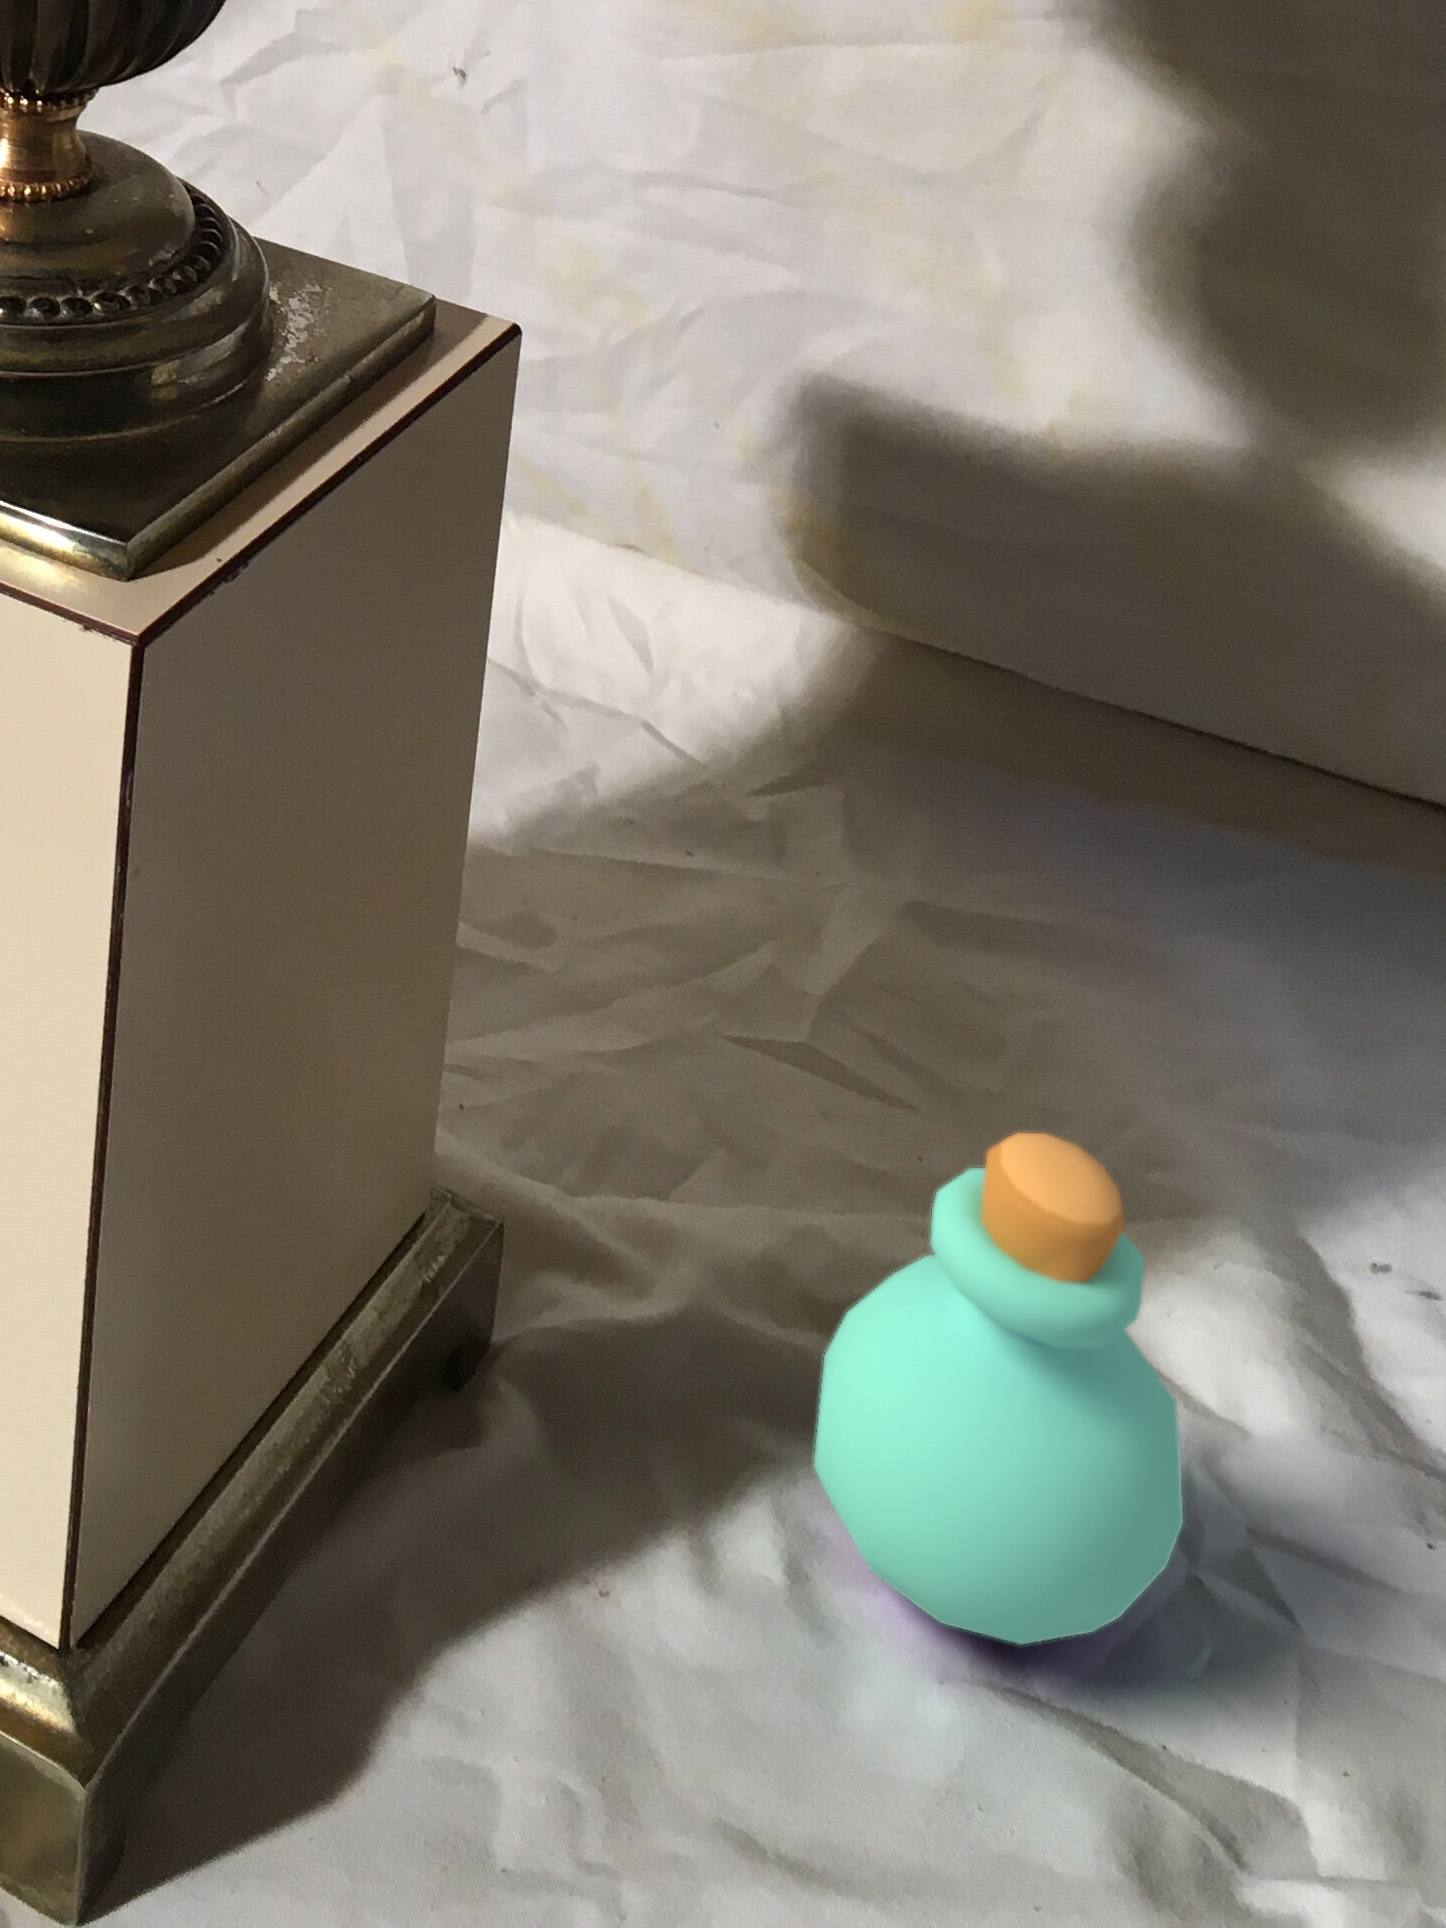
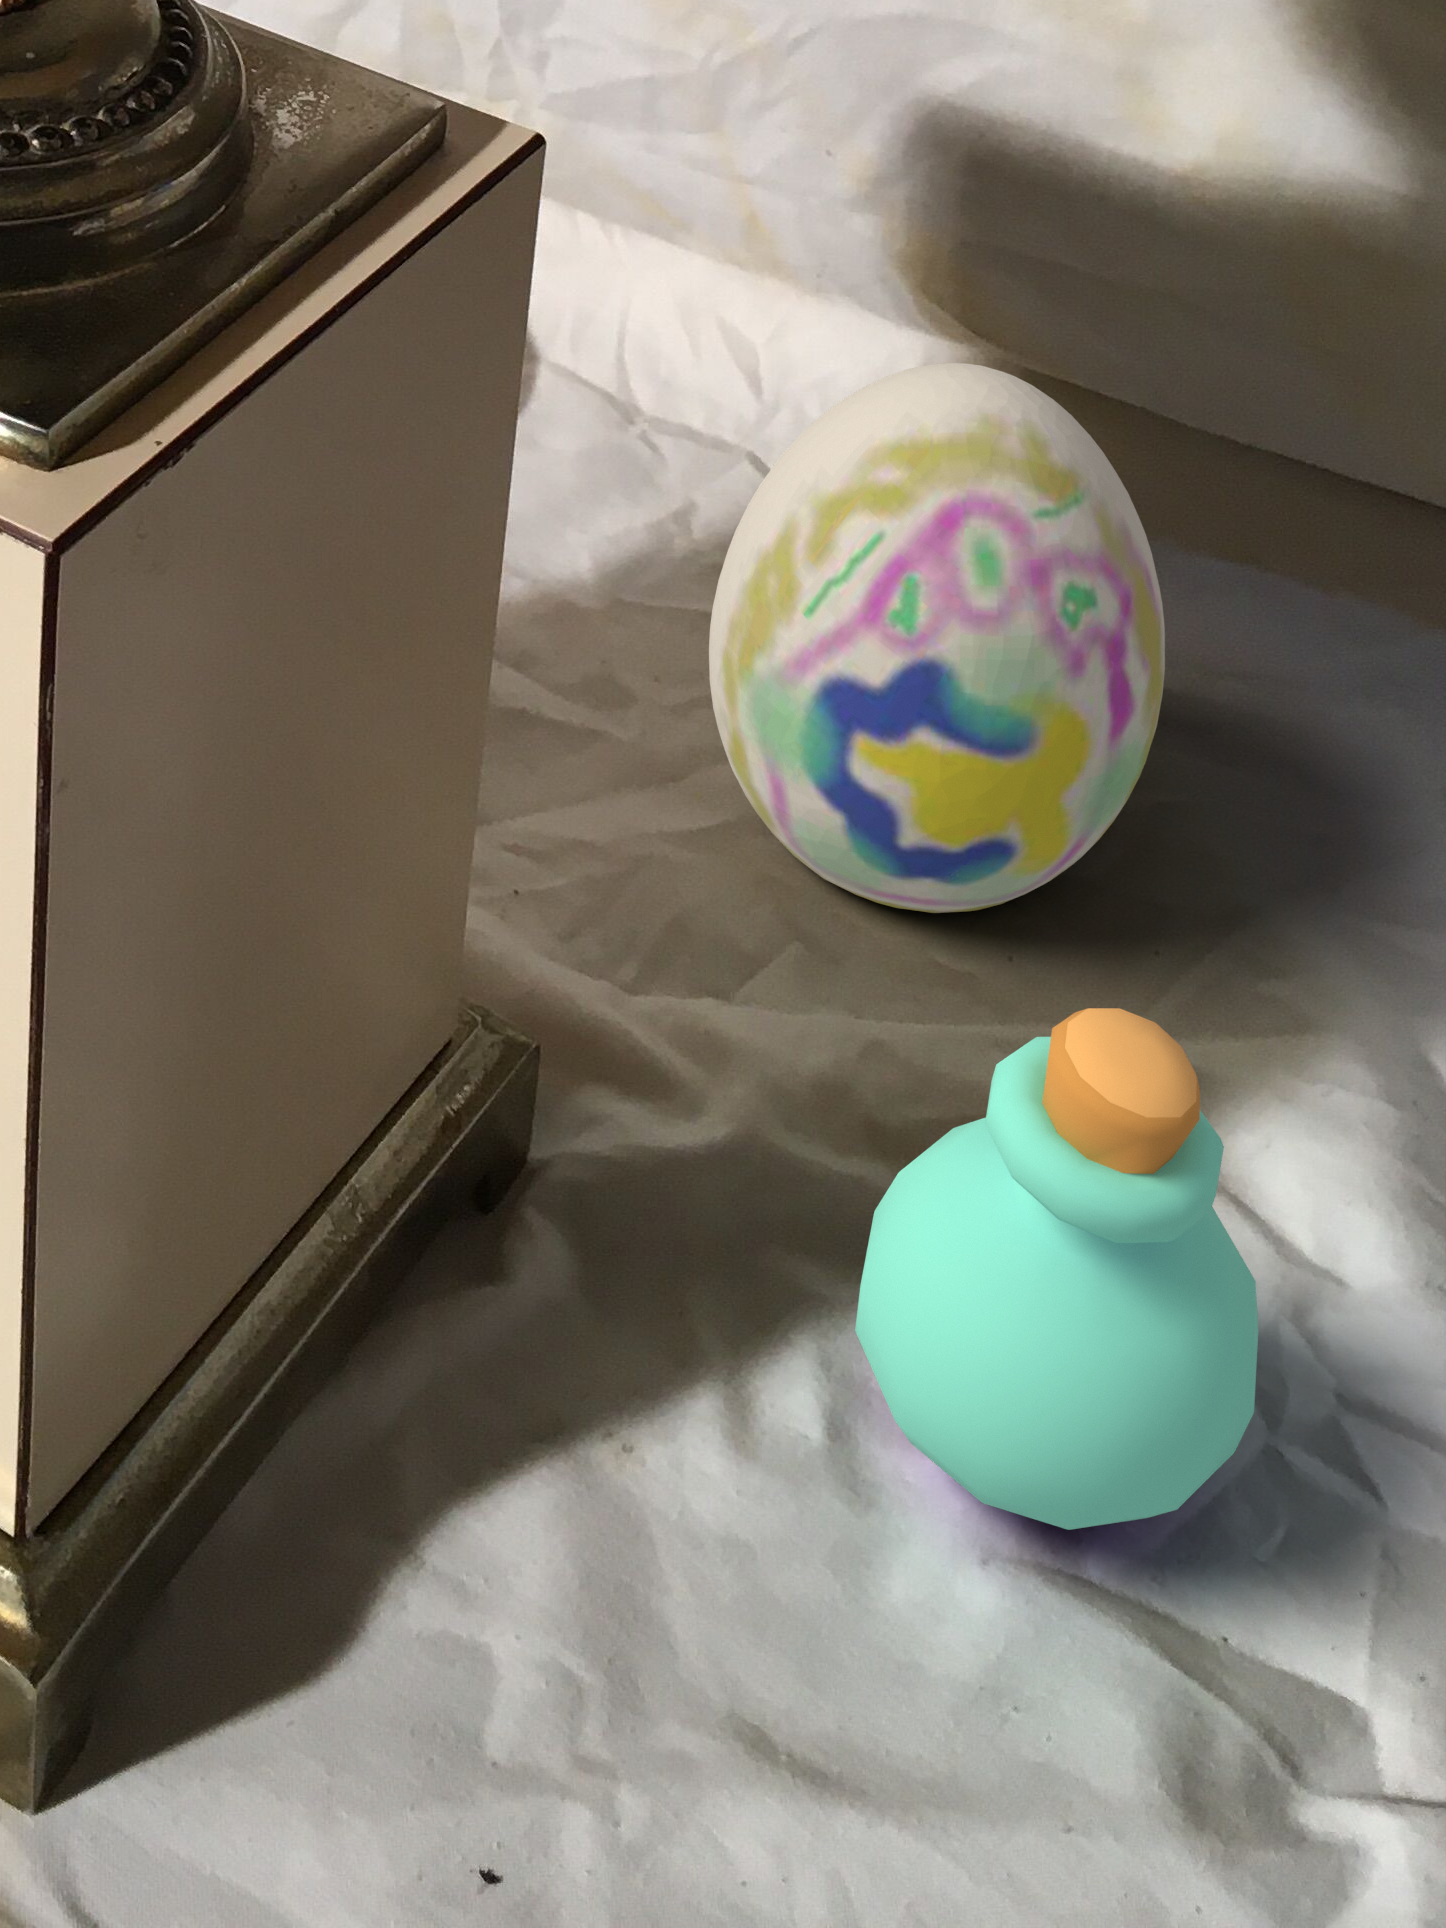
decorative egg: none [632,591,1045,1114] -> present [709,363,1165,913]

